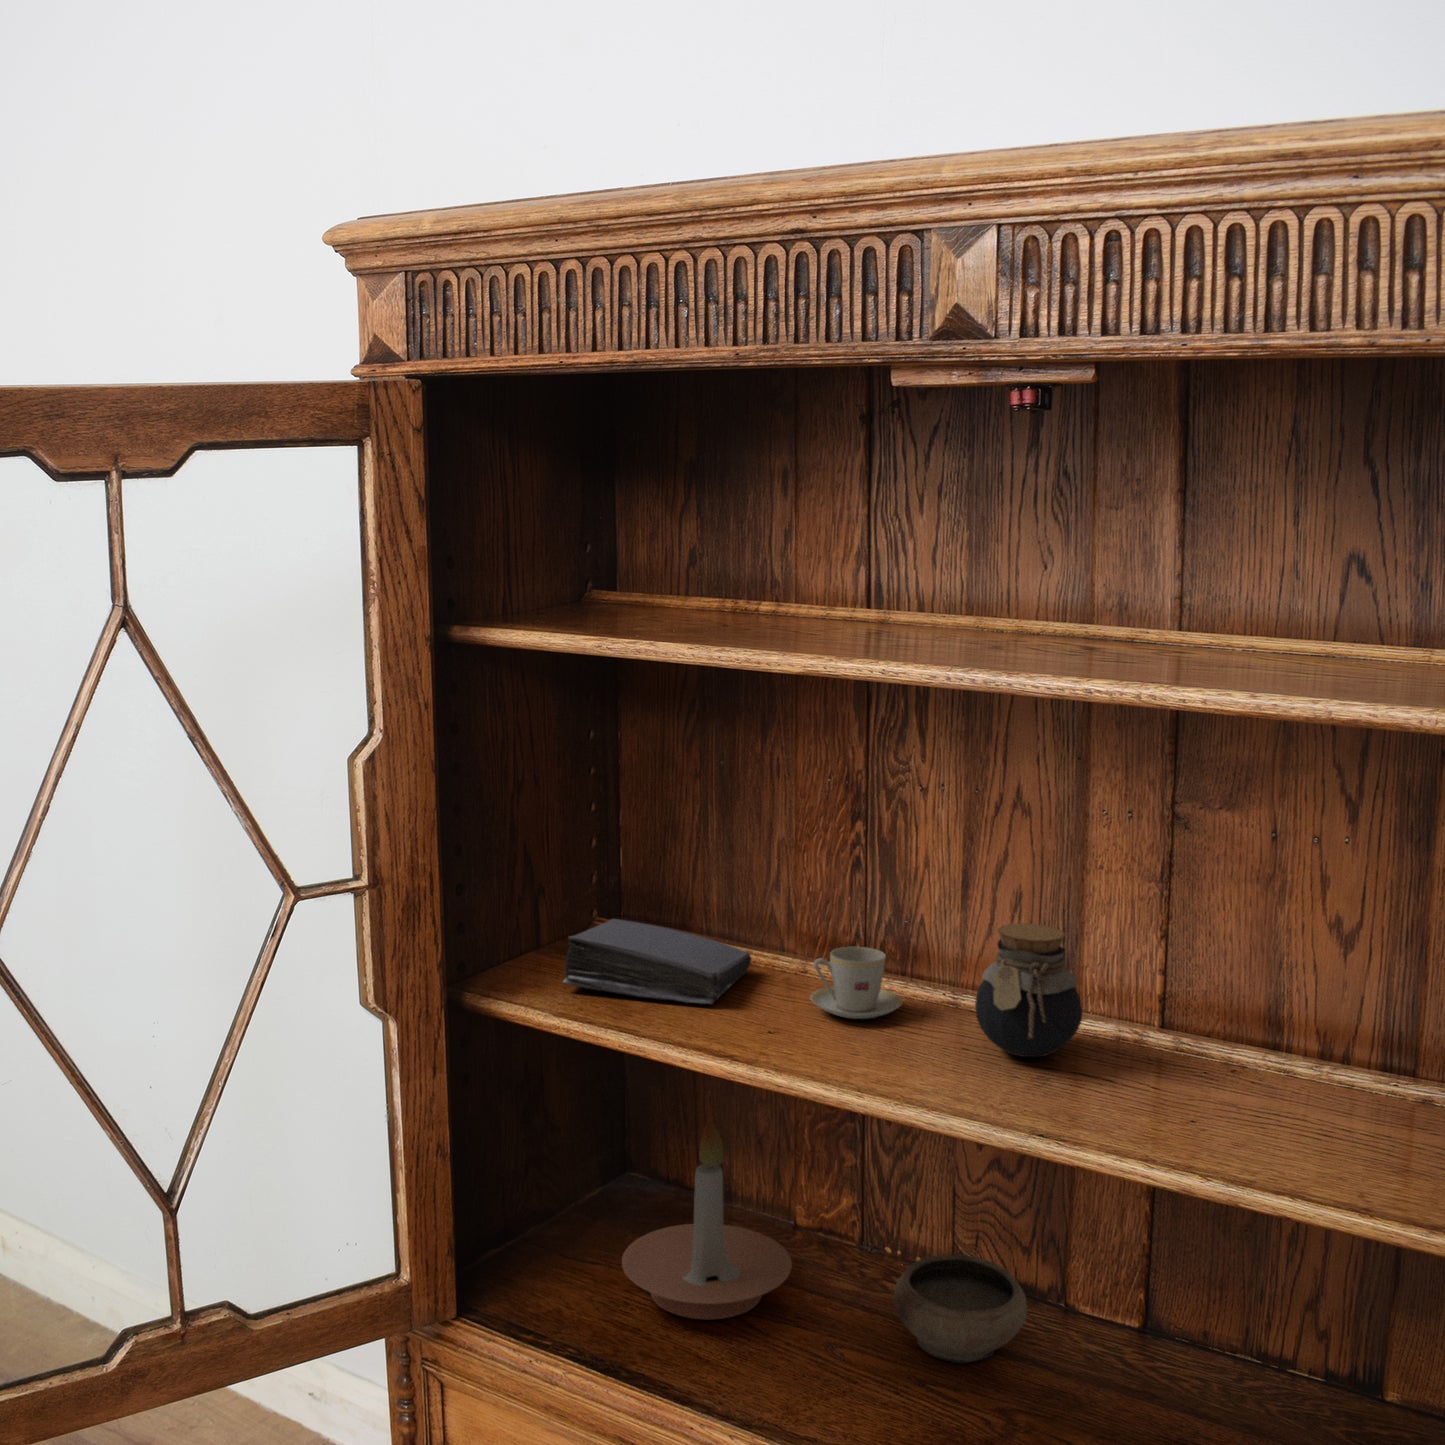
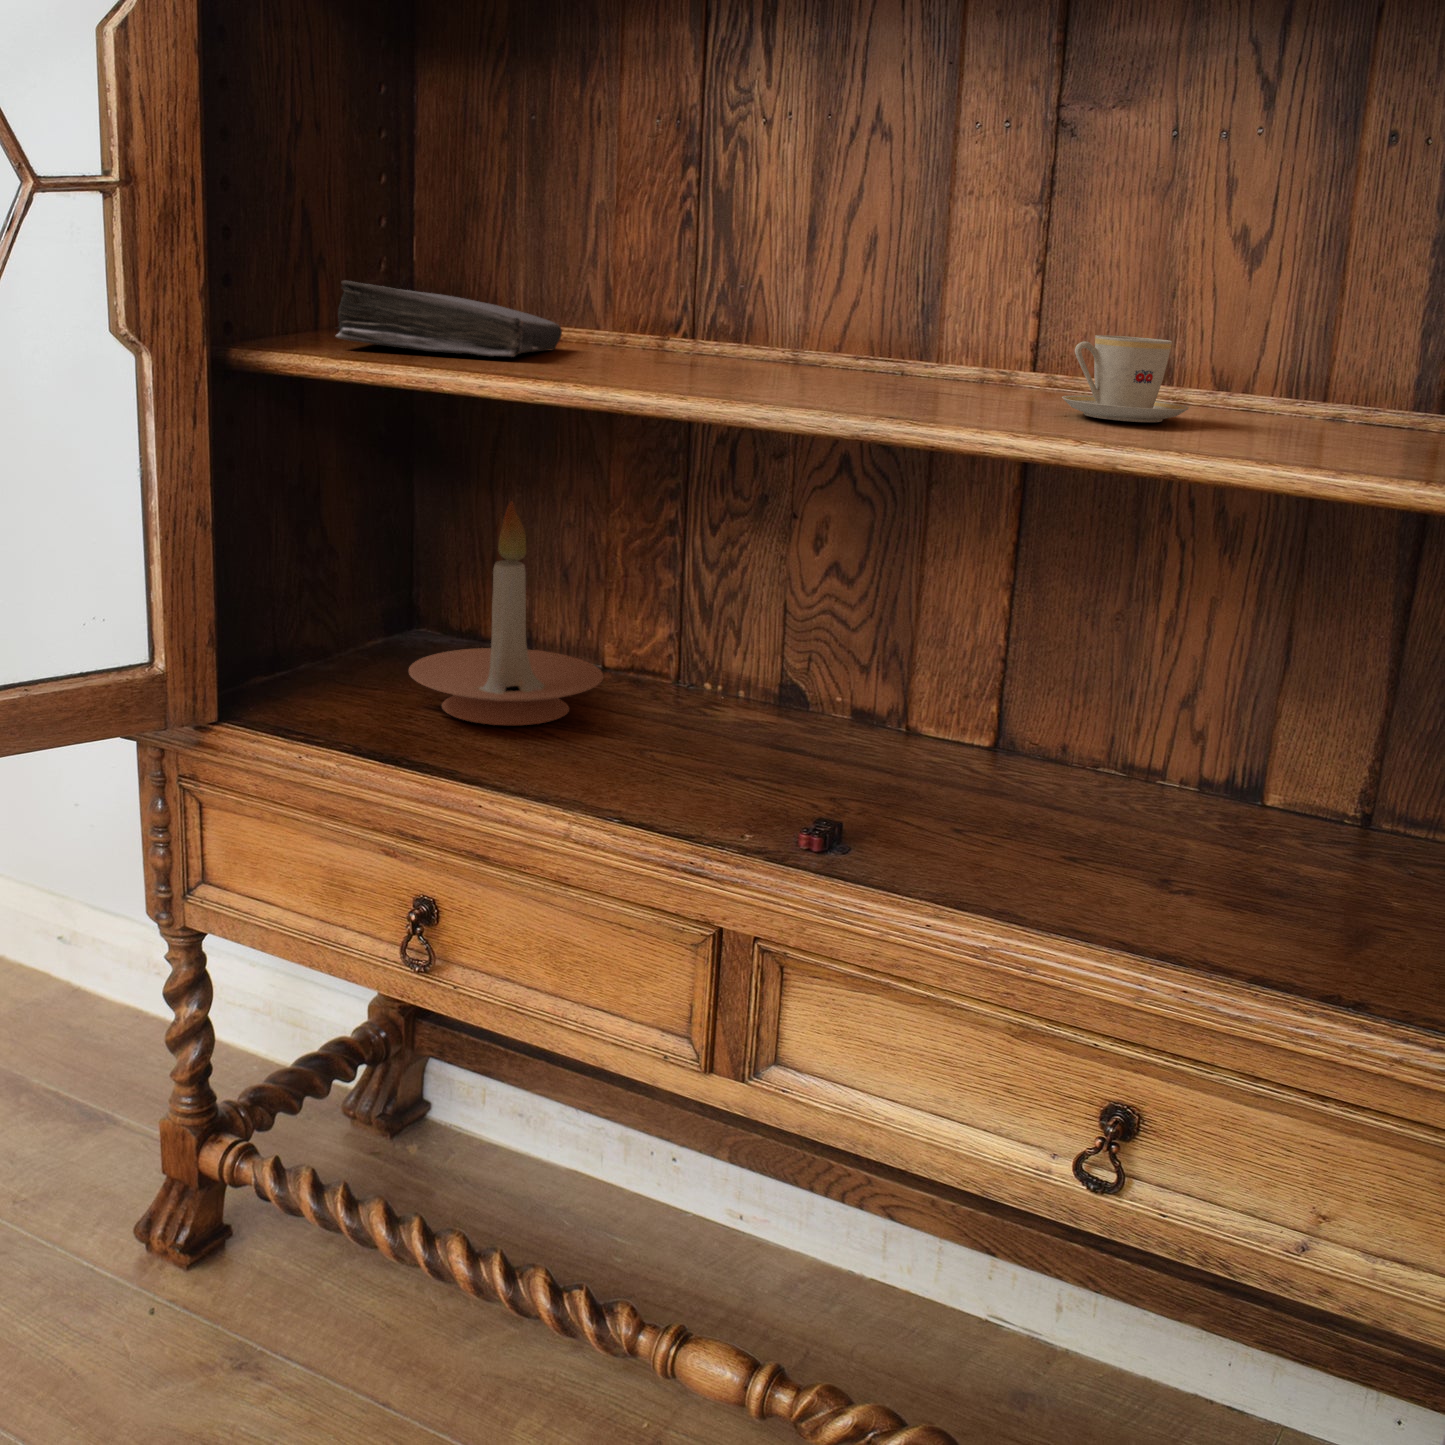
jar: present [975,924,1082,1057] -> none [822,237,945,392]
teacup: present [810,947,902,1019] -> present [1062,335,1189,422]
ceramic bowl: present [894,1255,1027,1363] -> none [717,658,865,759]

